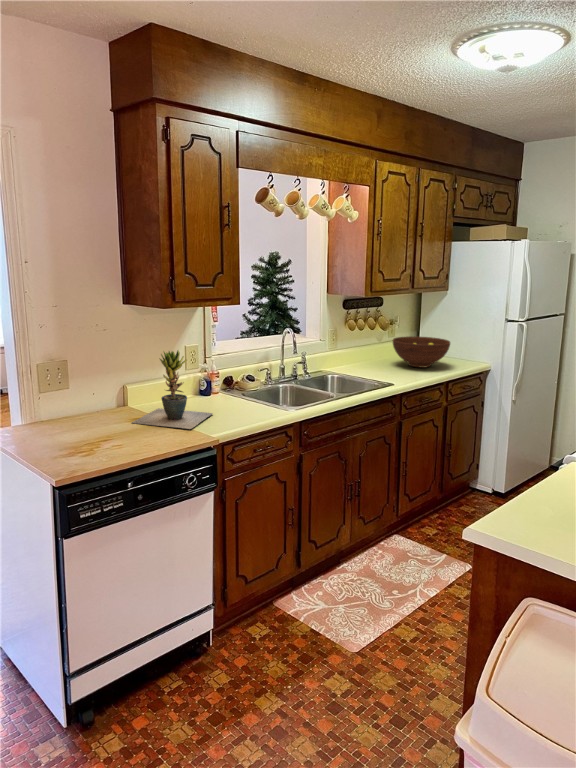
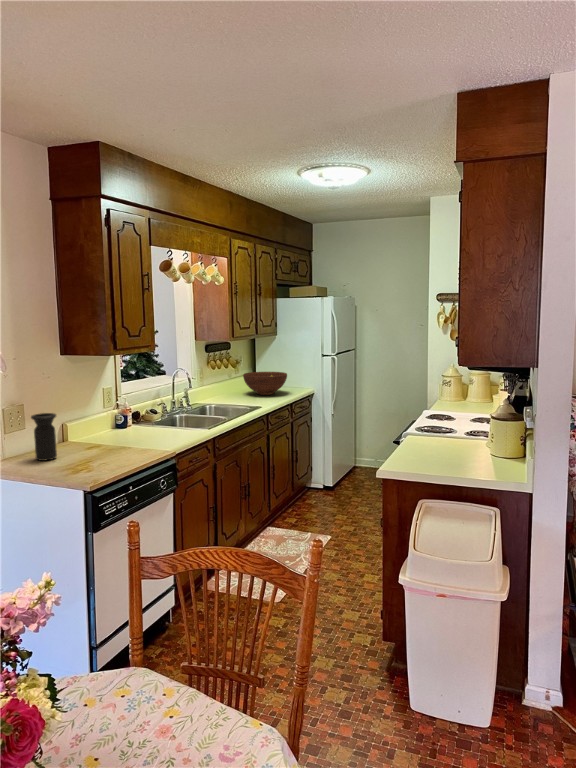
potted plant: present [132,350,213,429] -> none [88,387,146,450]
vase: none [57,375,87,431] -> present [31,413,57,461]

